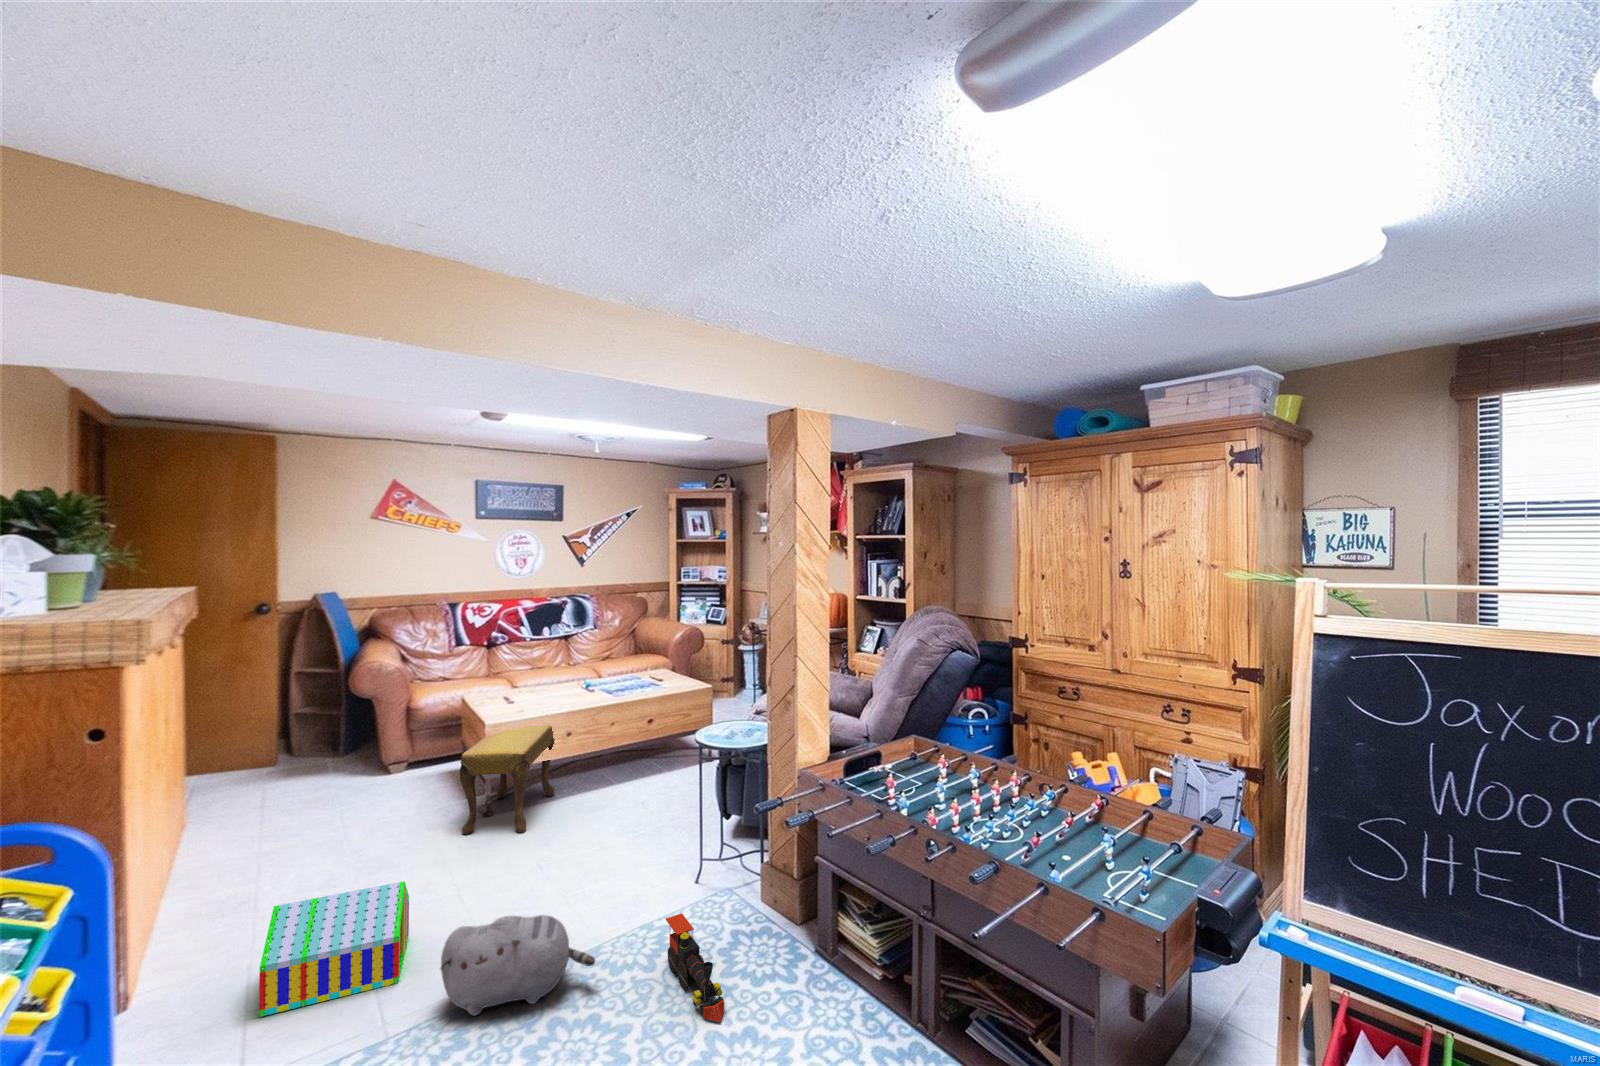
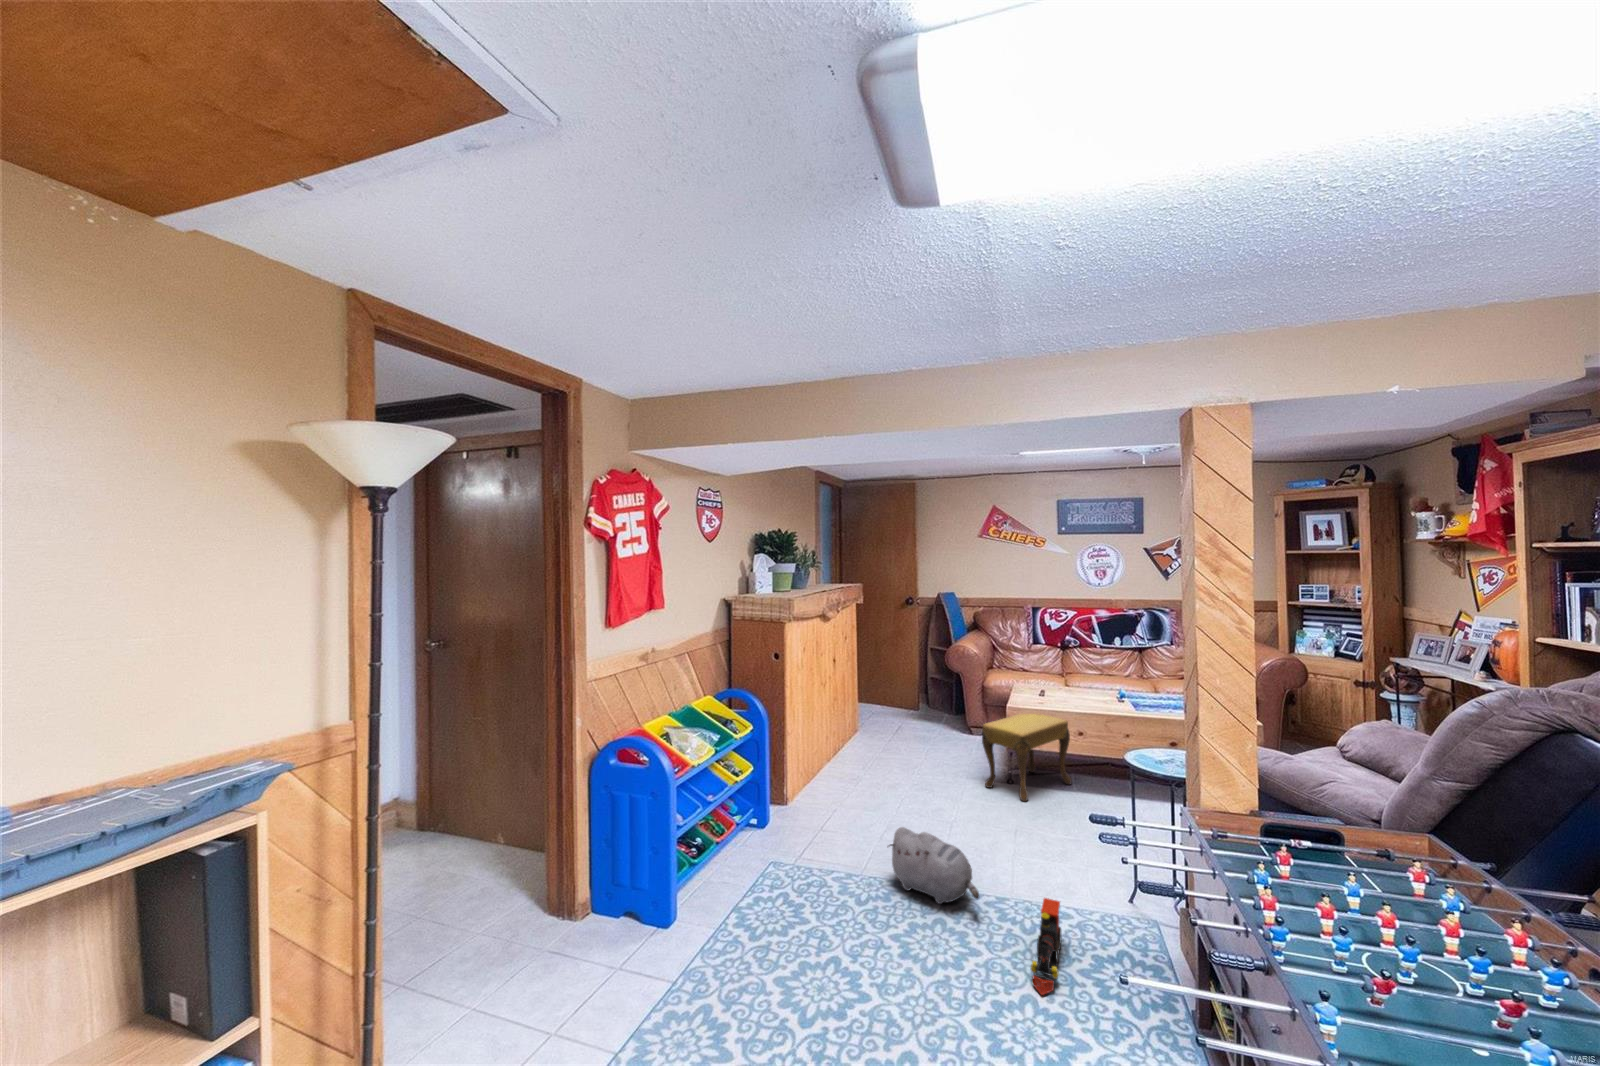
toy house: present [259,881,409,1017] -> none [826,776,909,852]

